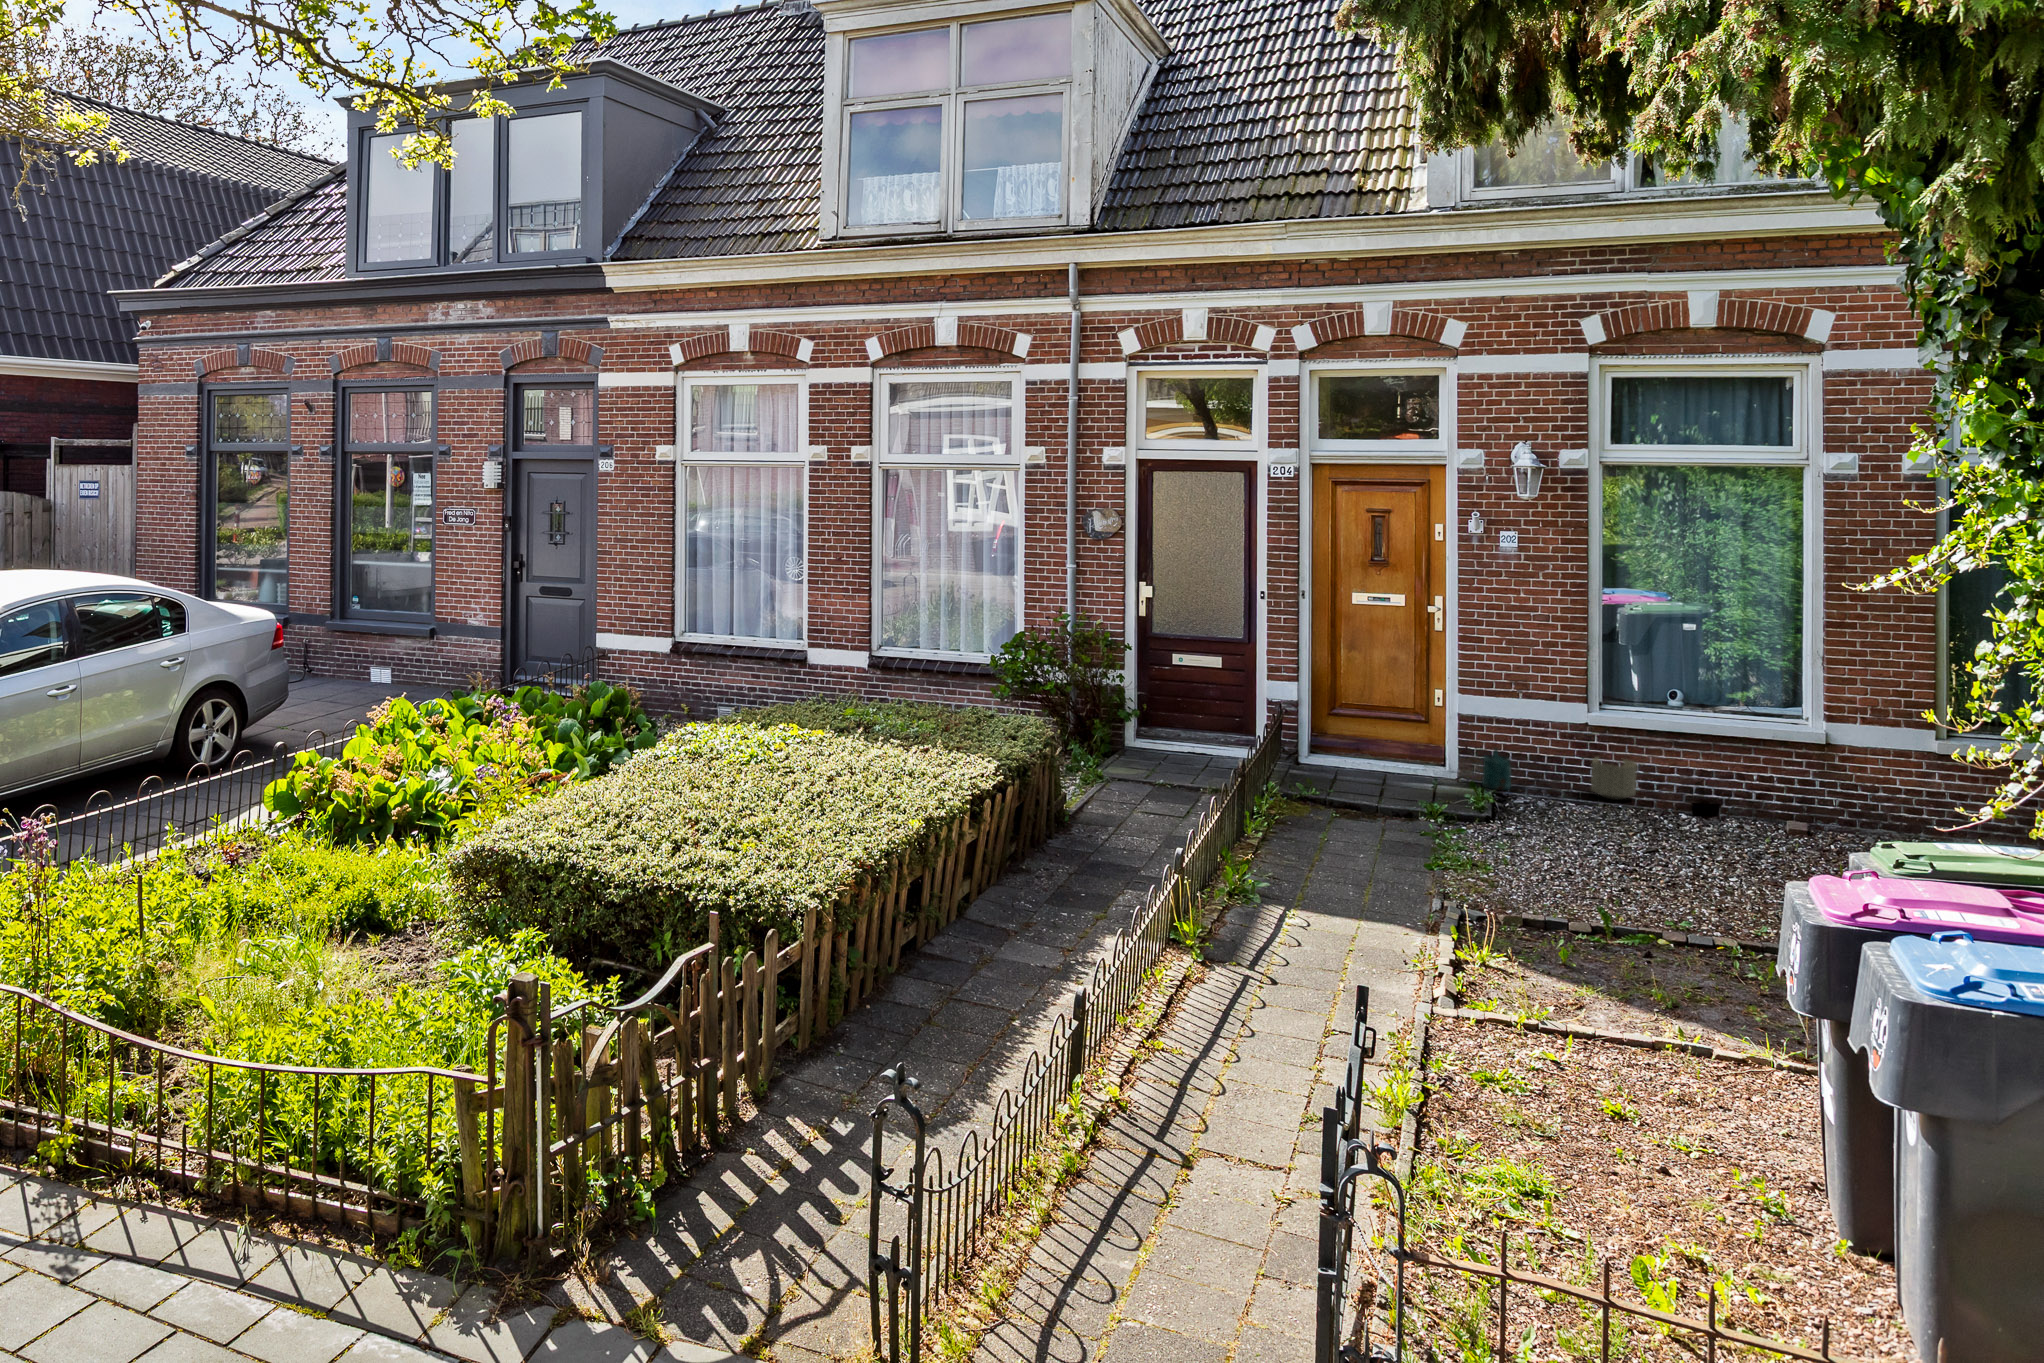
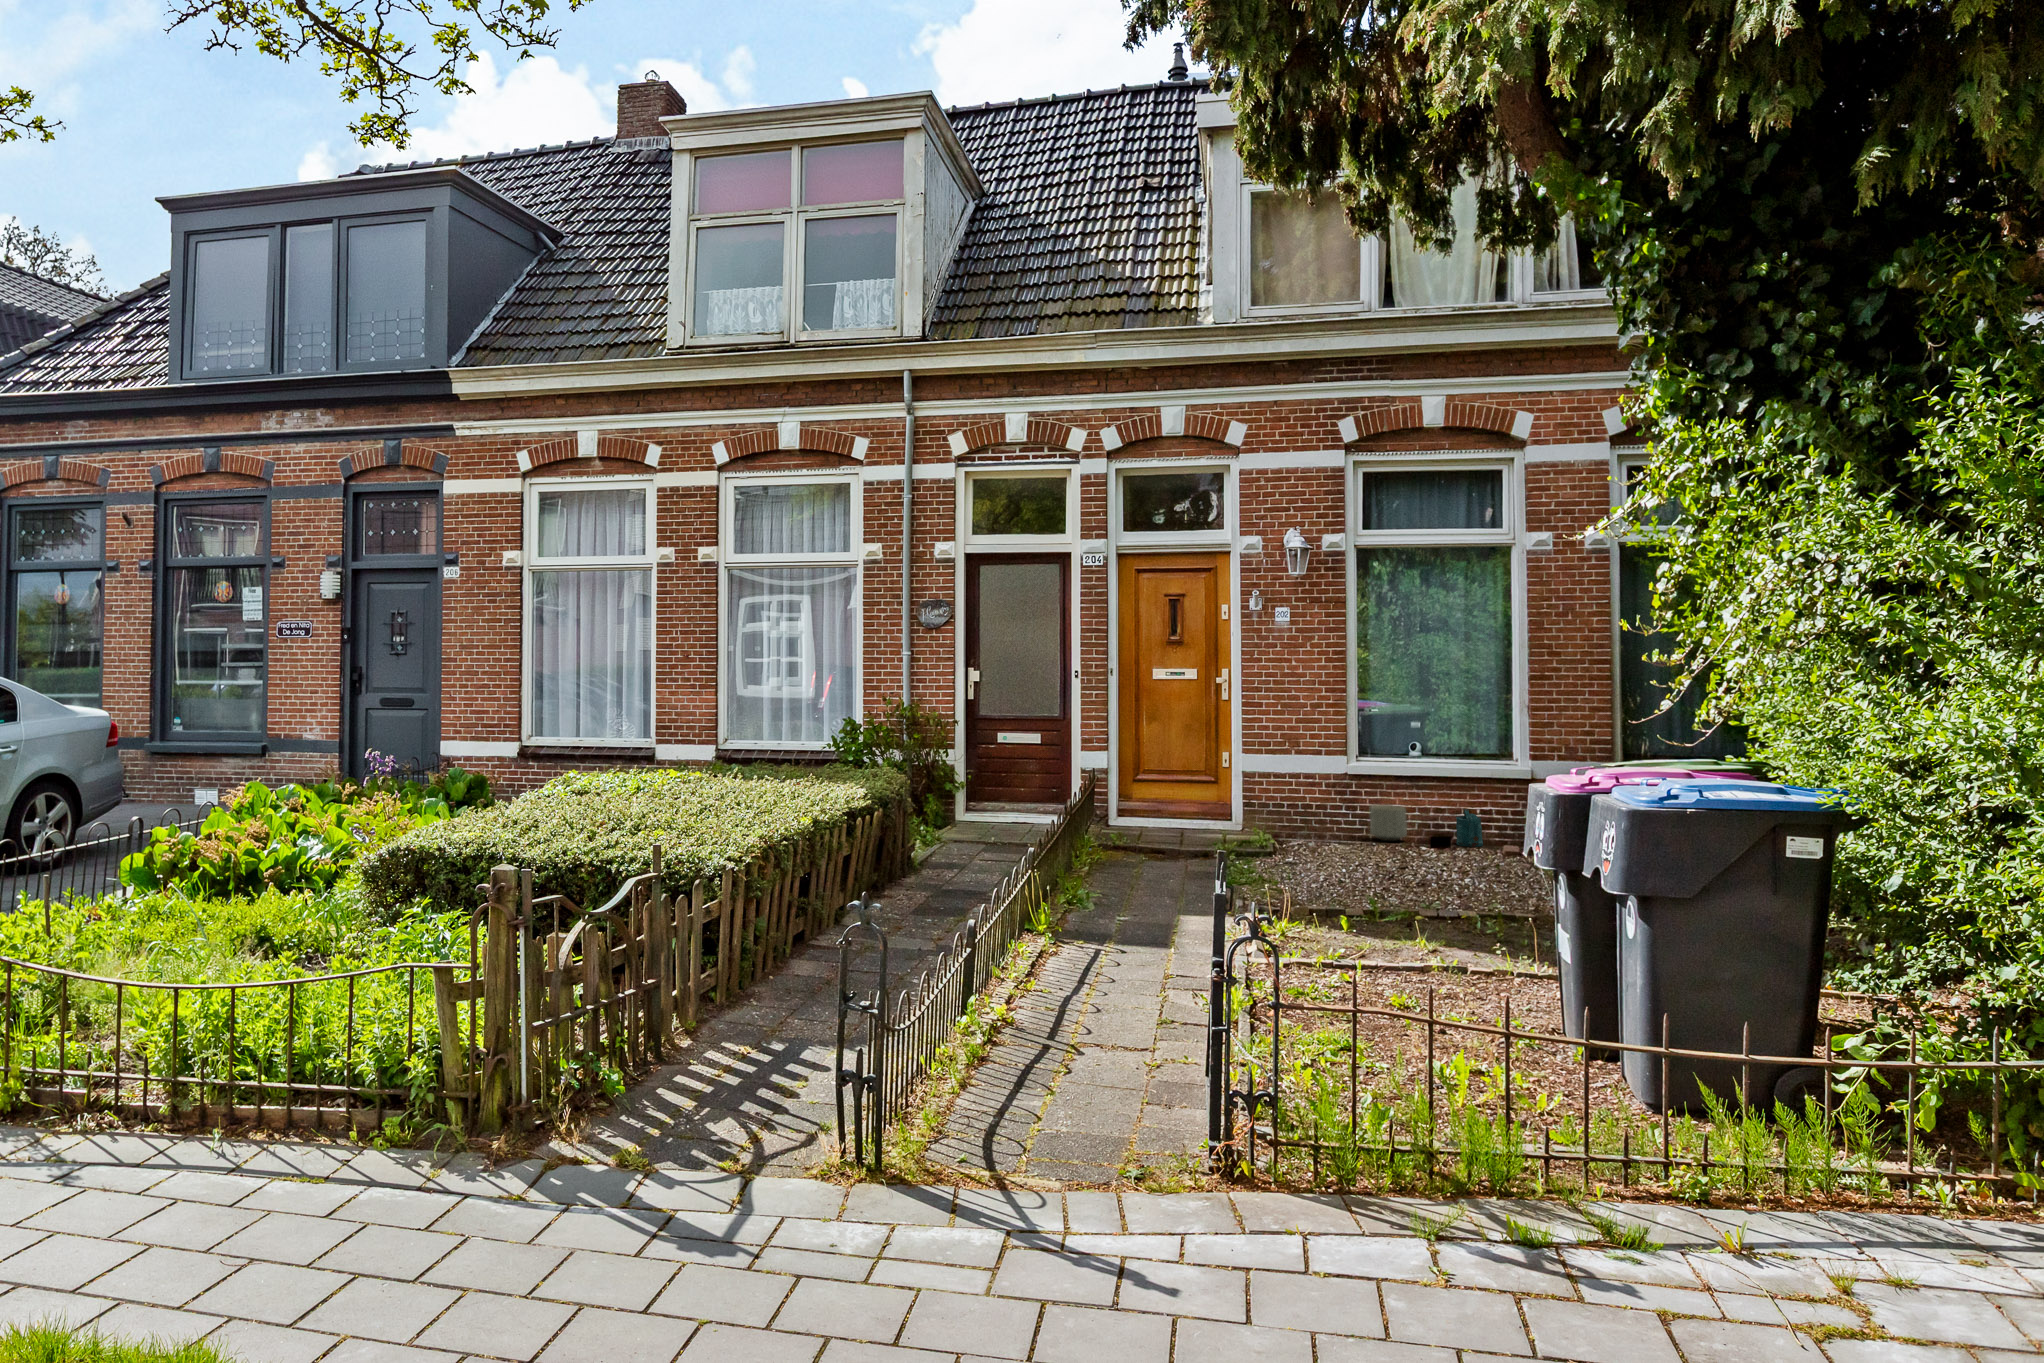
watering can: present [1482,748,1511,790] -> present [1456,809,1483,847]

